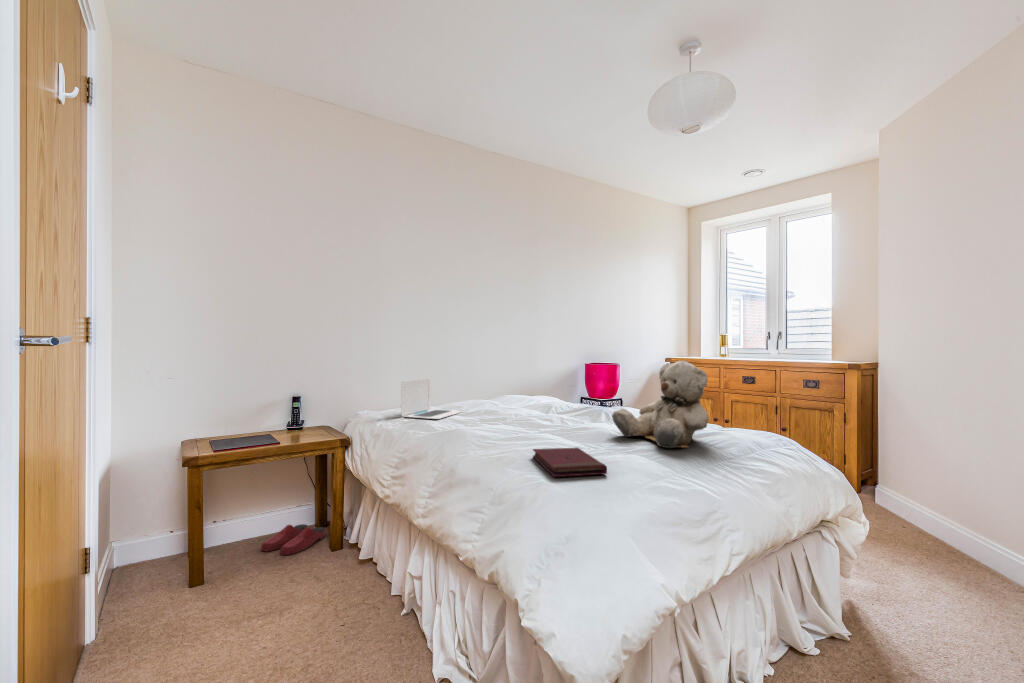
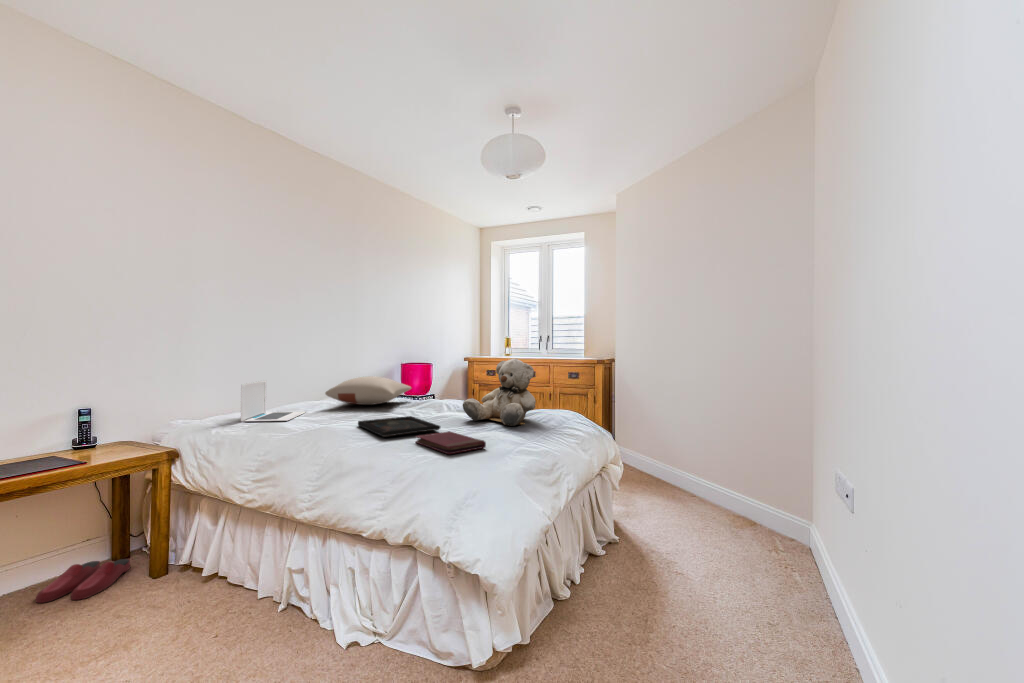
pillow: none [483,378,577,408] -> present [325,376,411,405]
tray: none [494,425,572,446] -> present [358,416,440,437]

